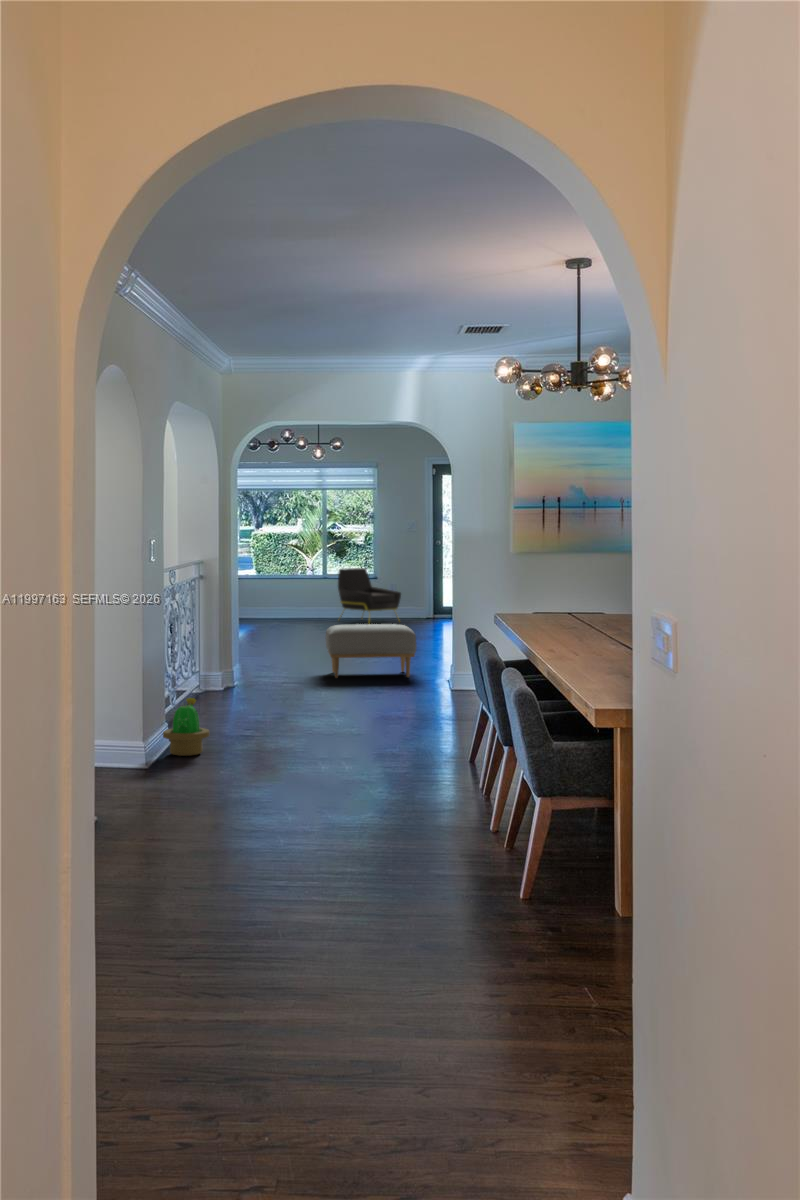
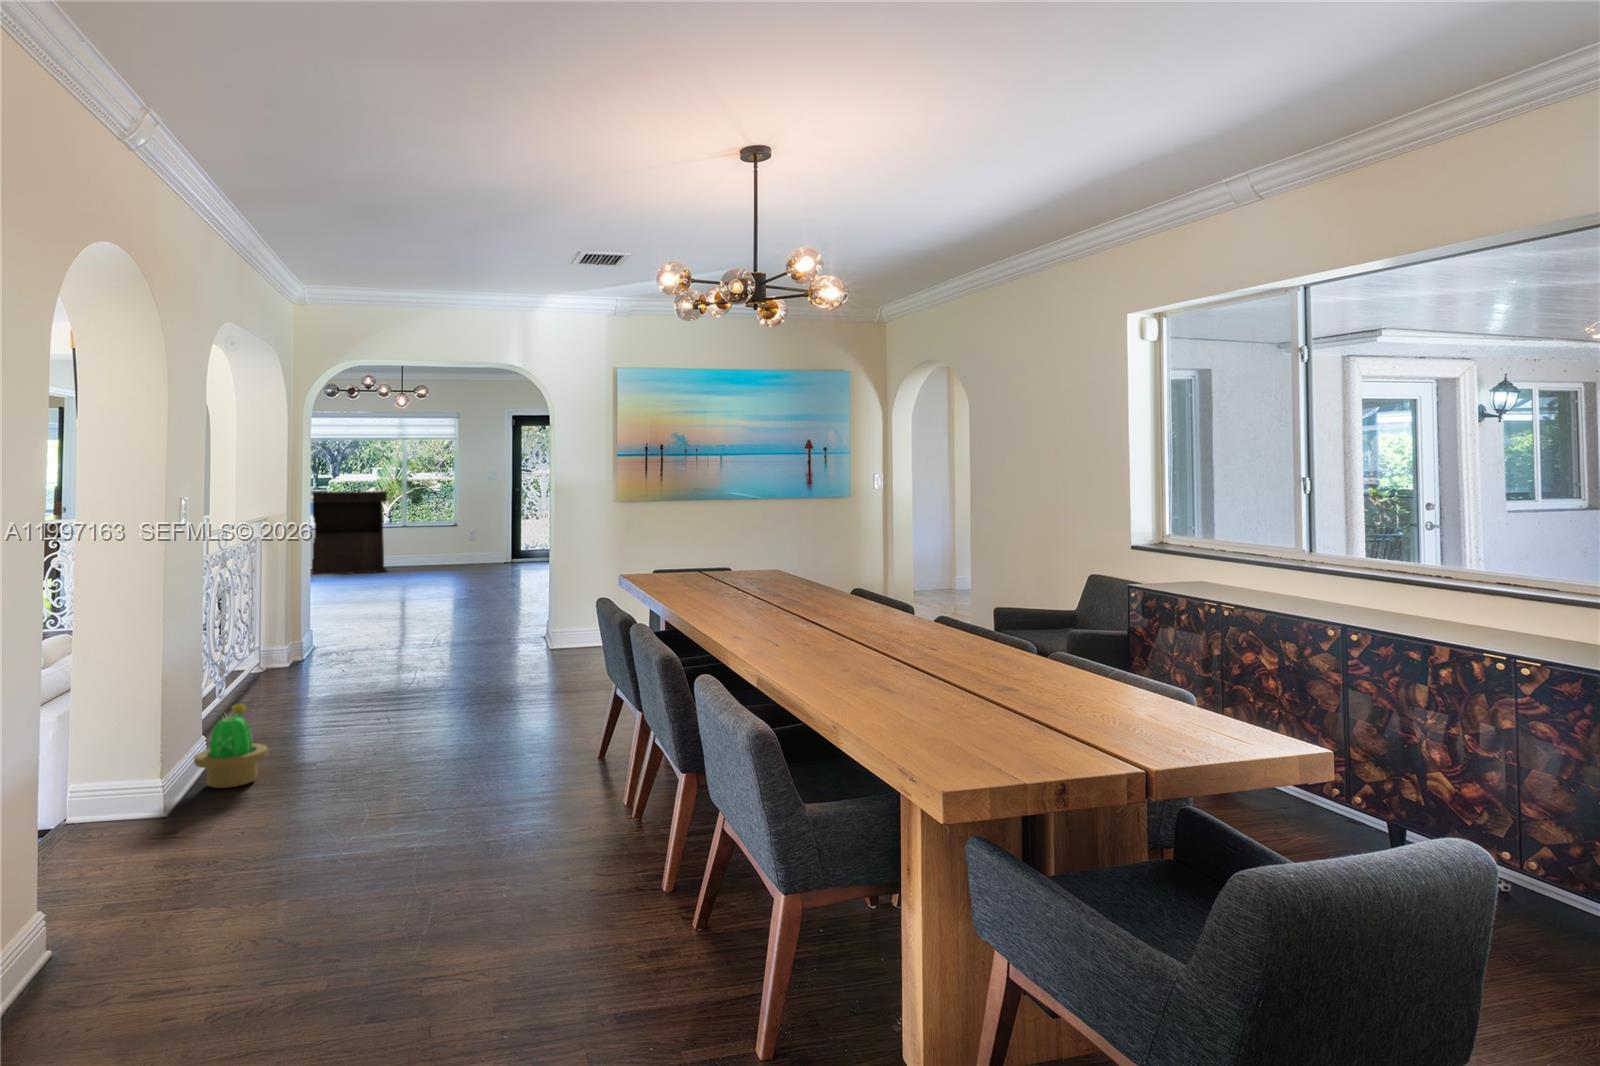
console table: none [222,543,307,624] -> present [312,491,388,575]
armchair: present [338,568,401,621] -> none [421,516,488,572]
ottoman: present [326,624,417,678] -> none [417,578,521,639]

